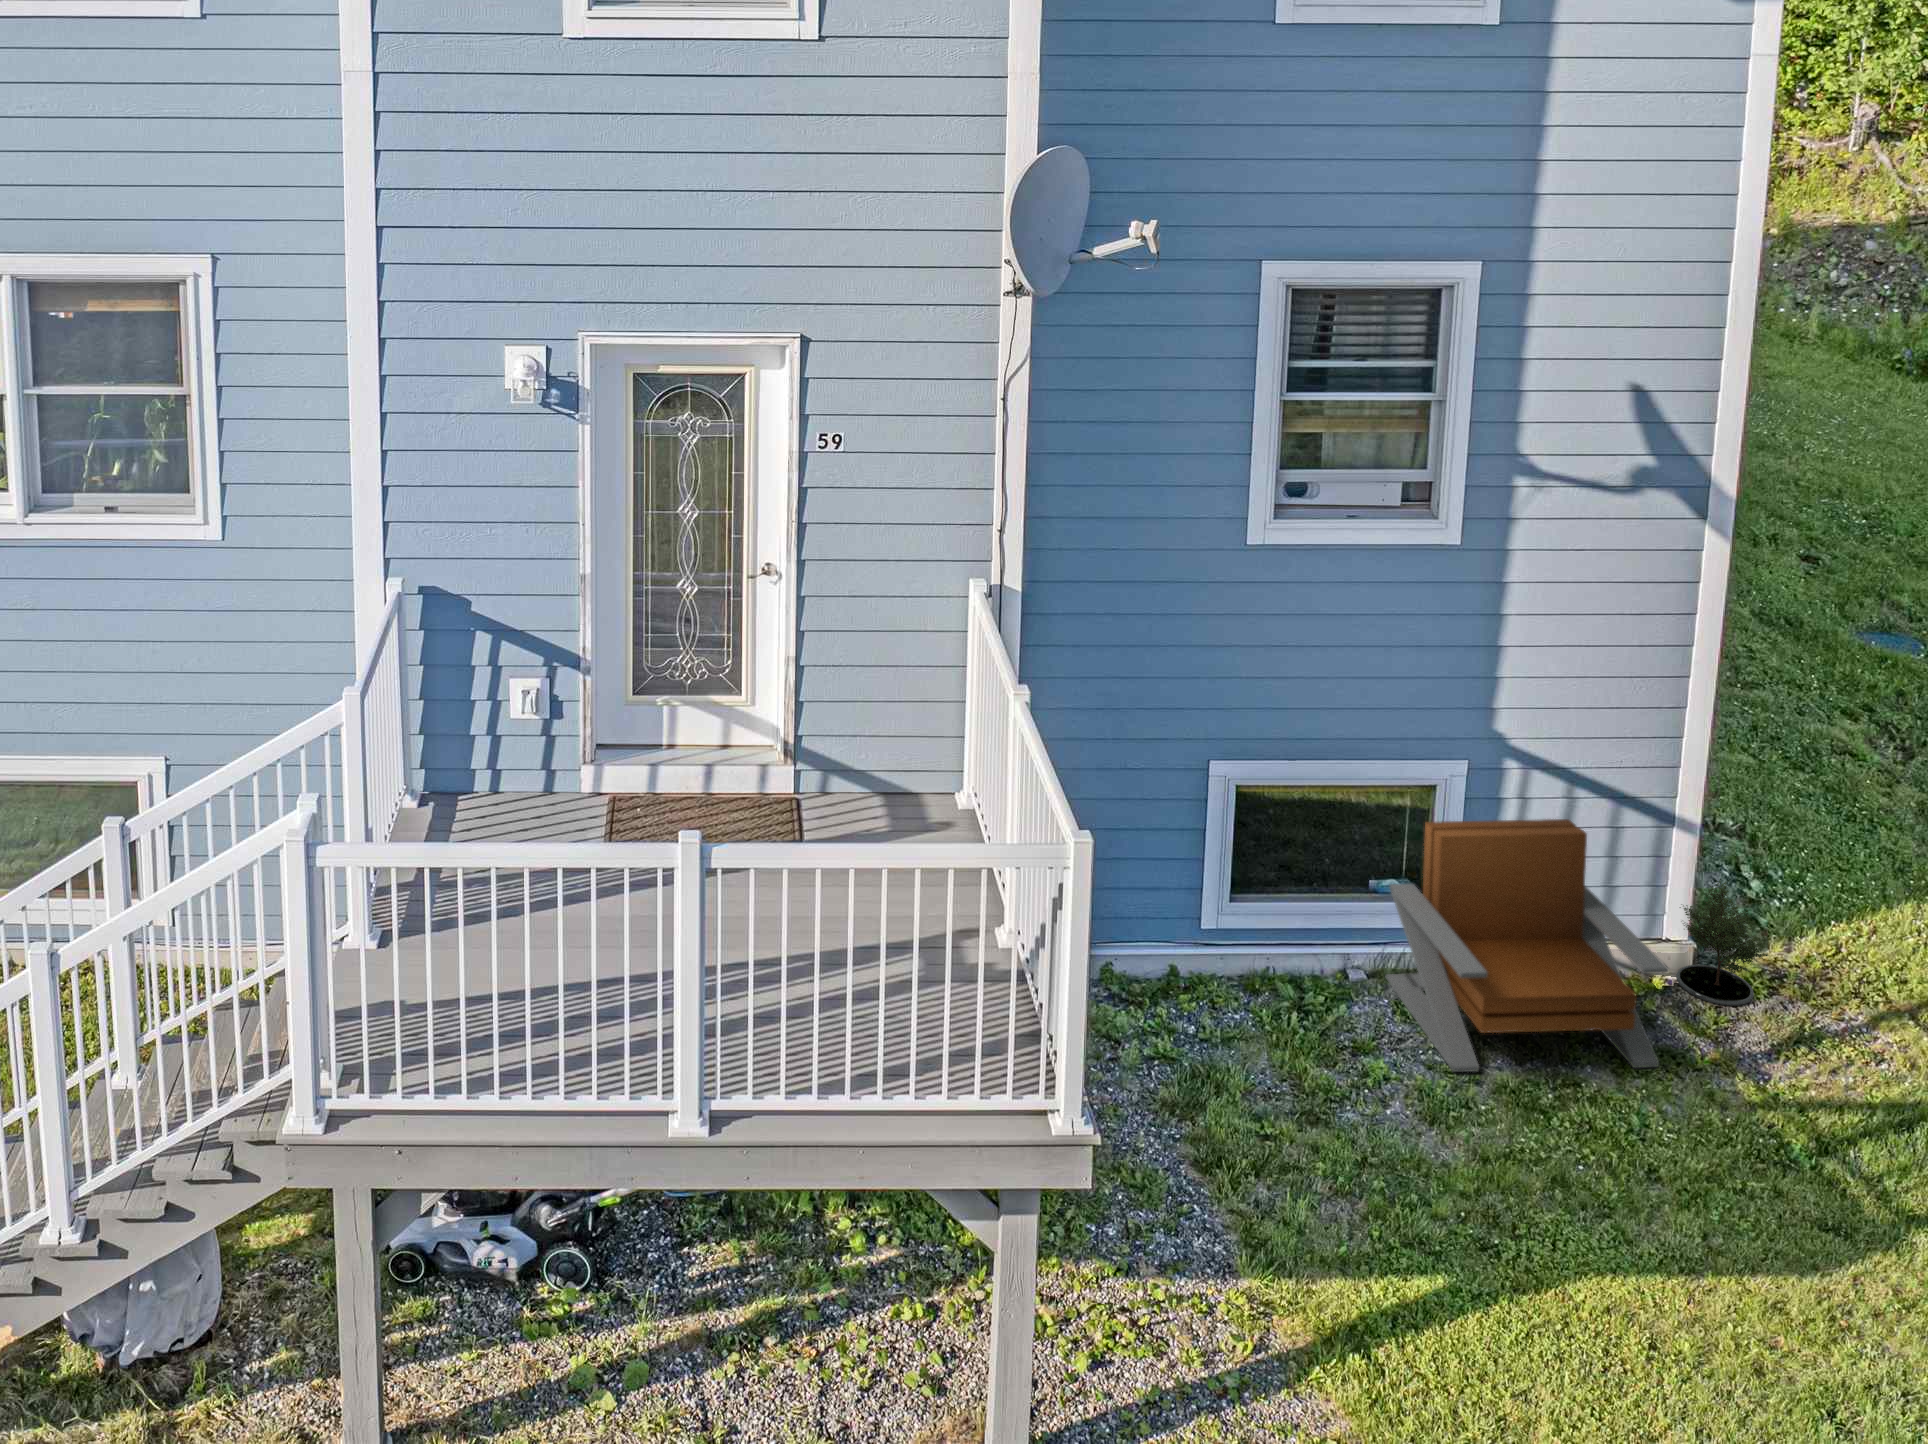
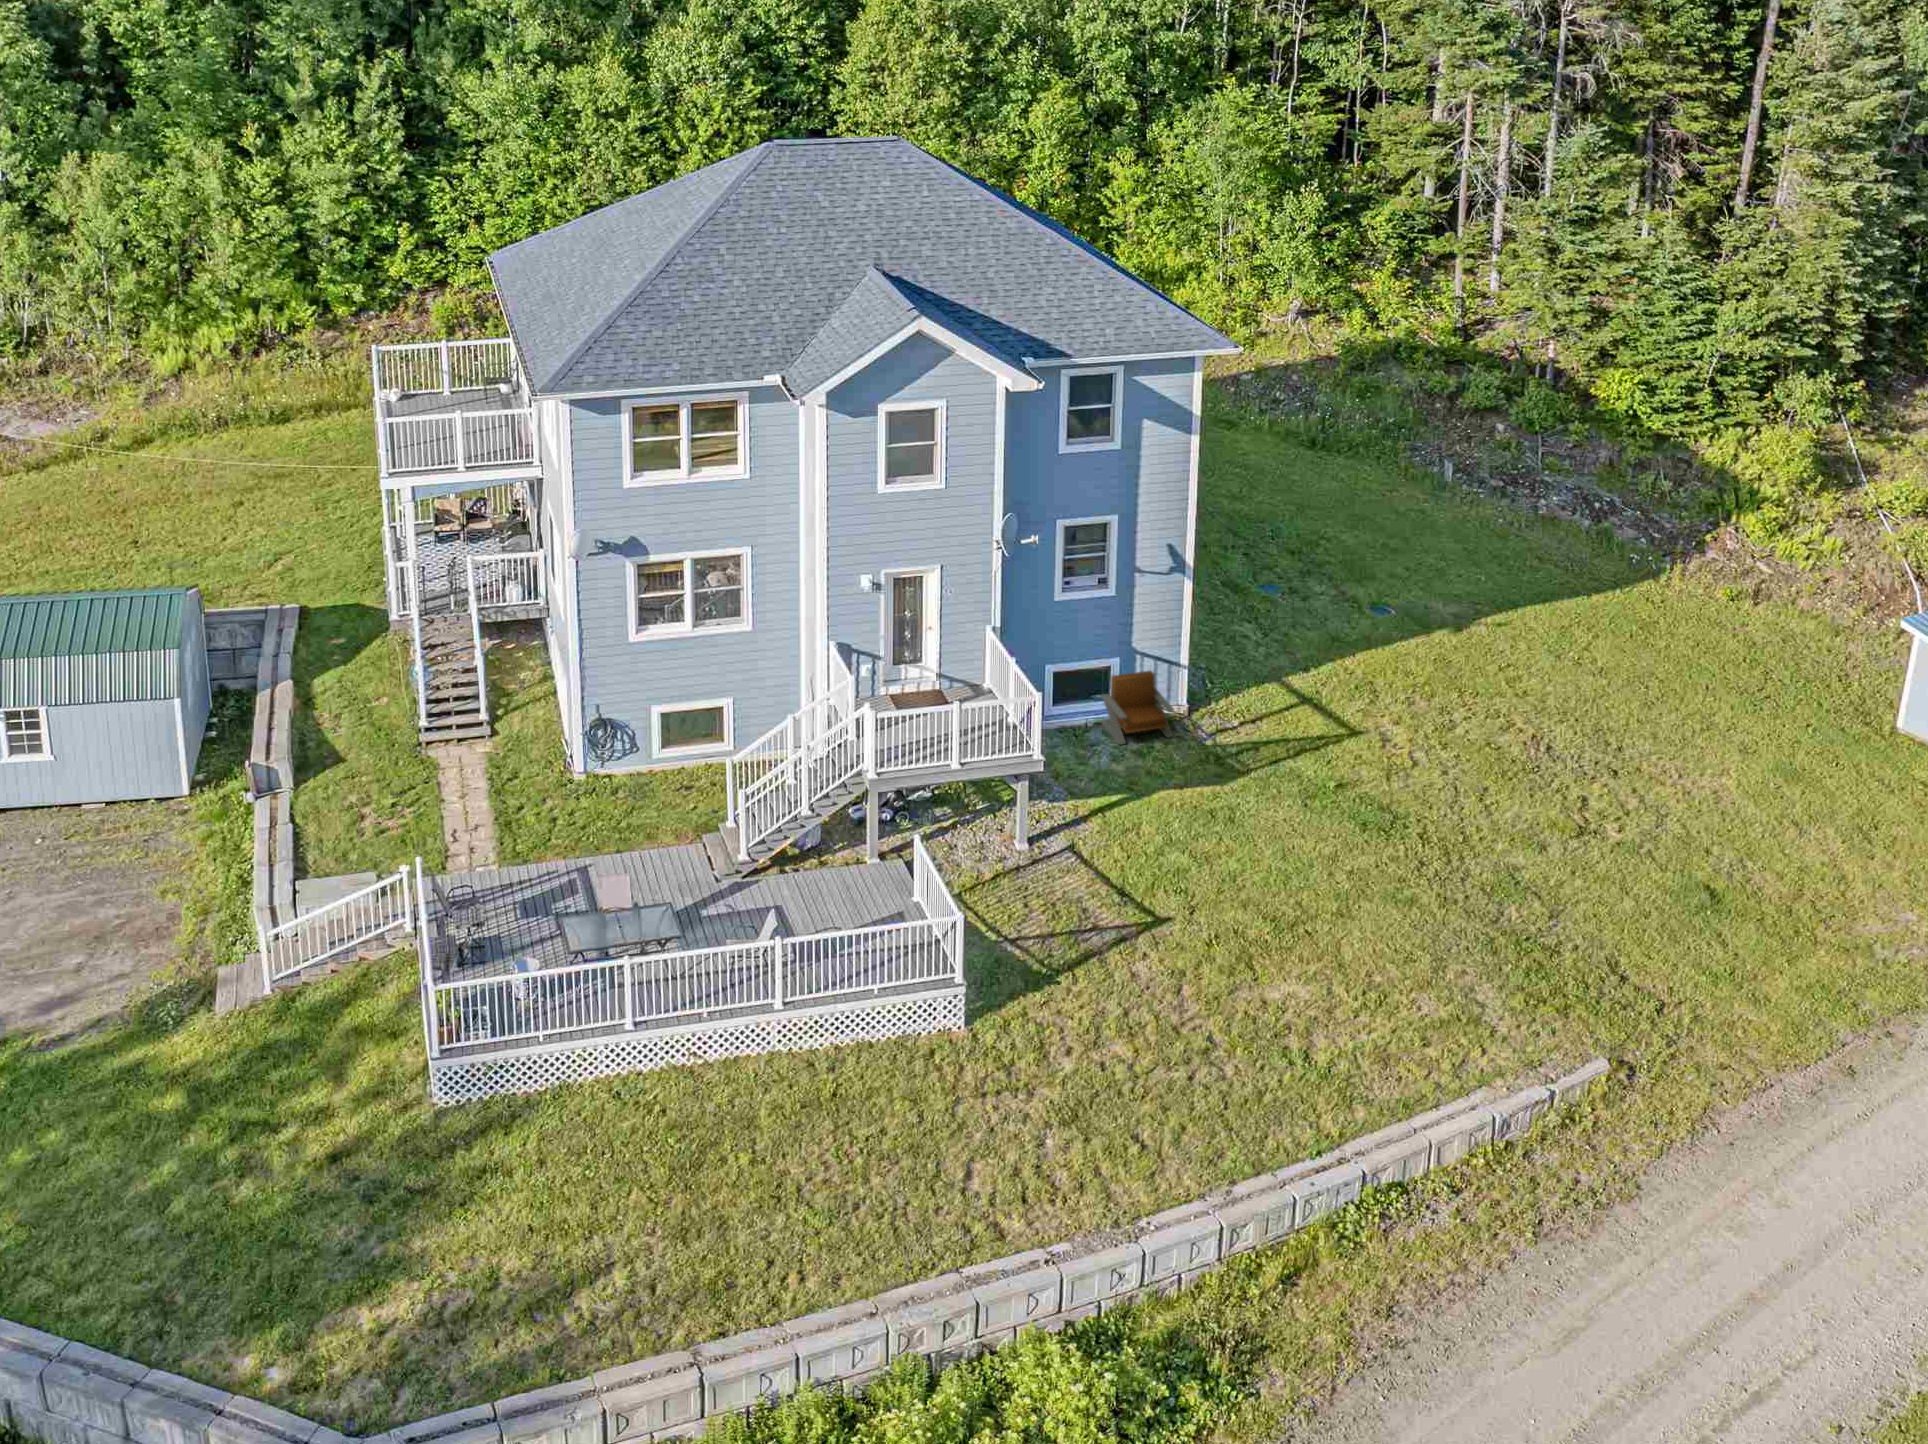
potted tree: present [1676,881,1768,1006] -> none [1182,682,1205,718]

